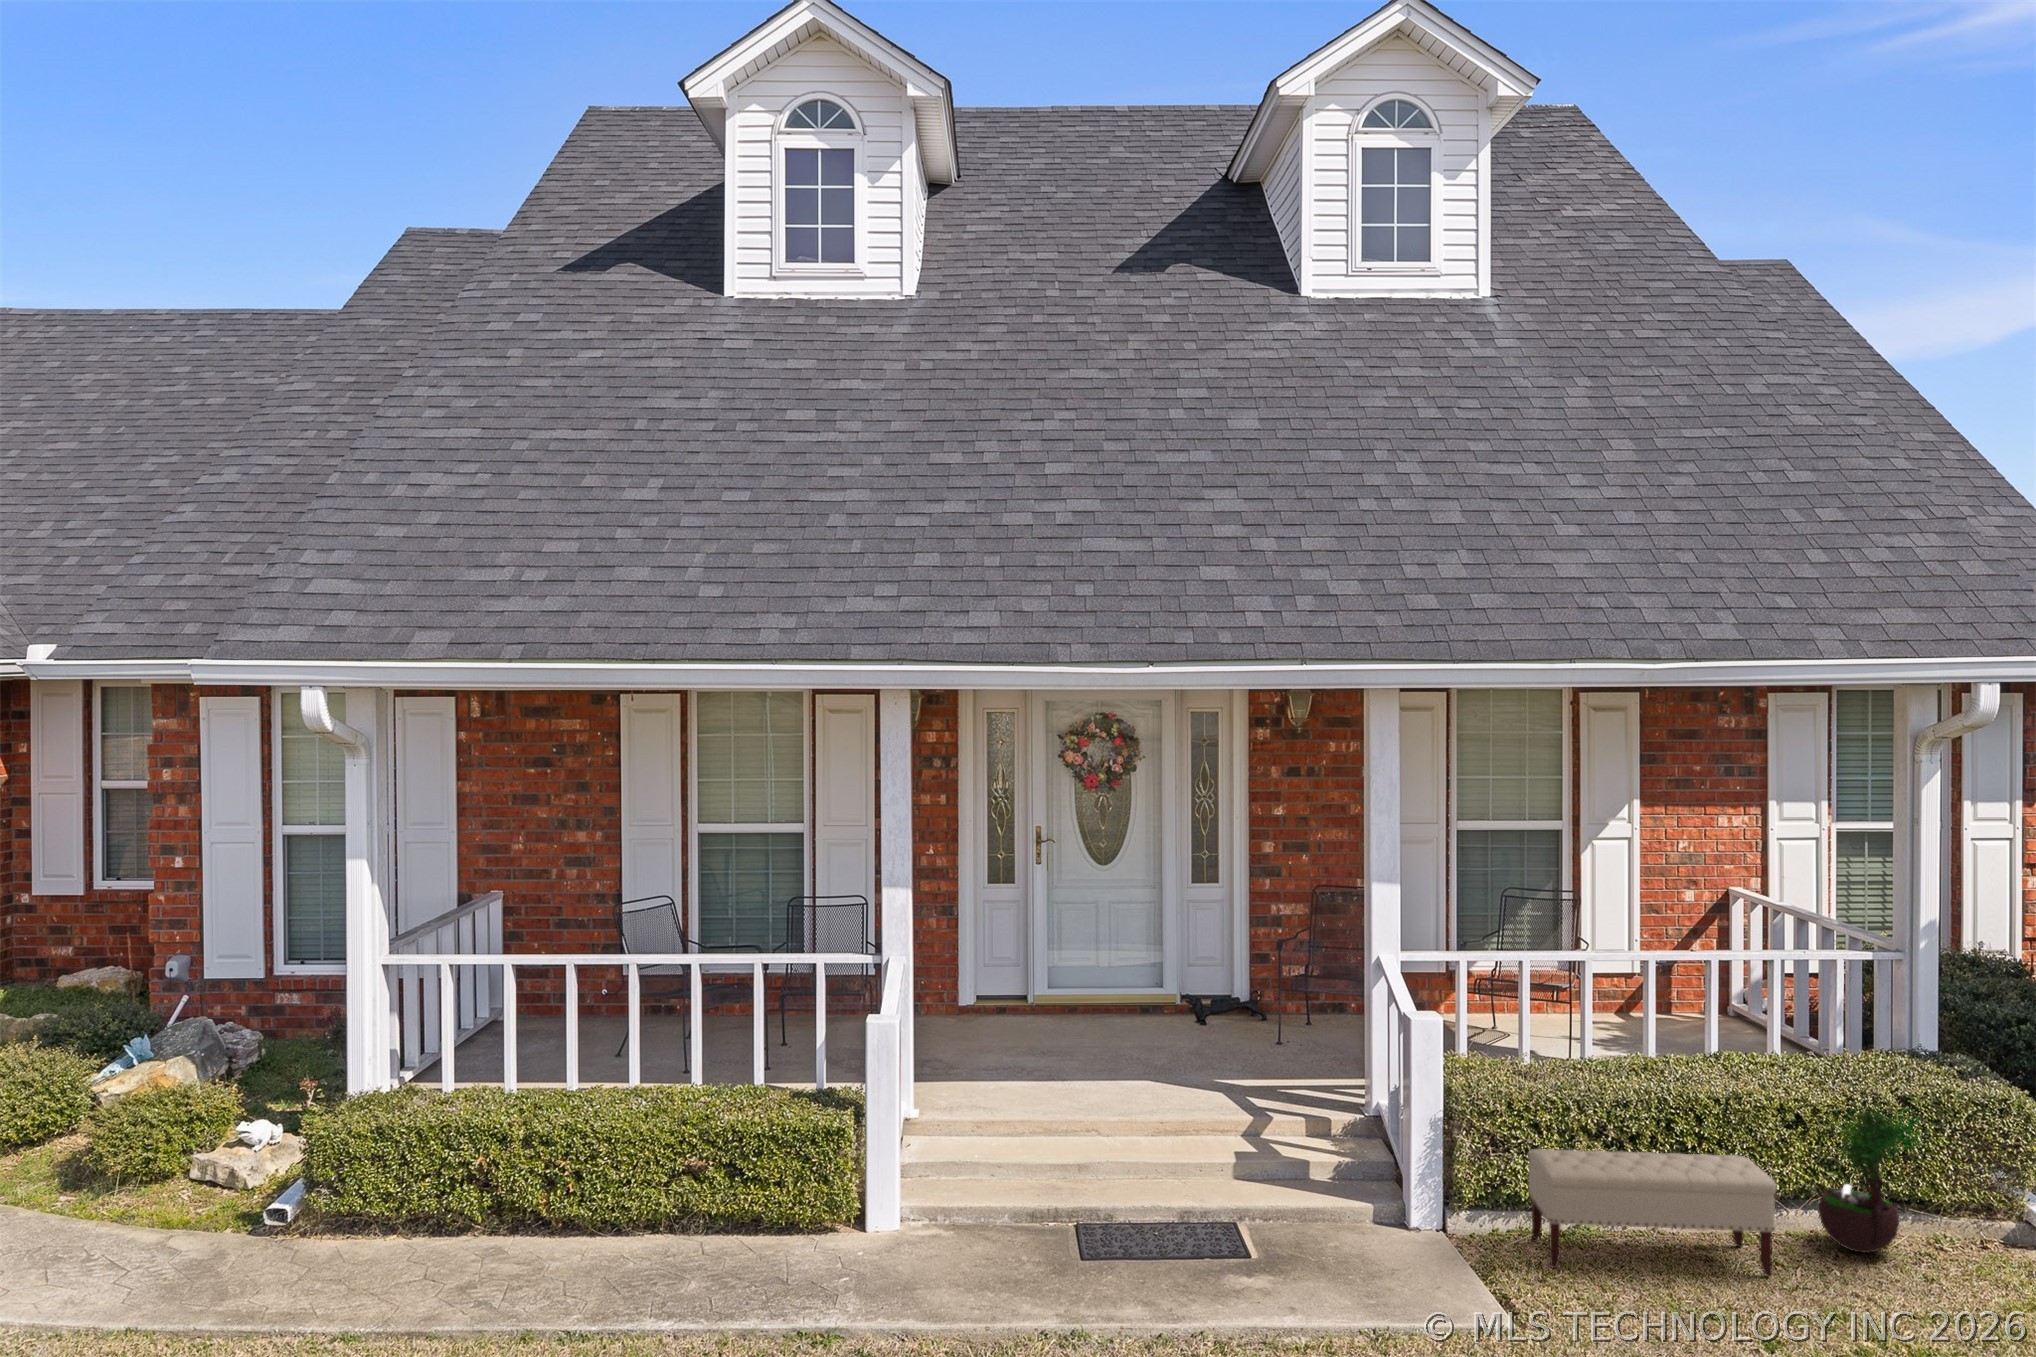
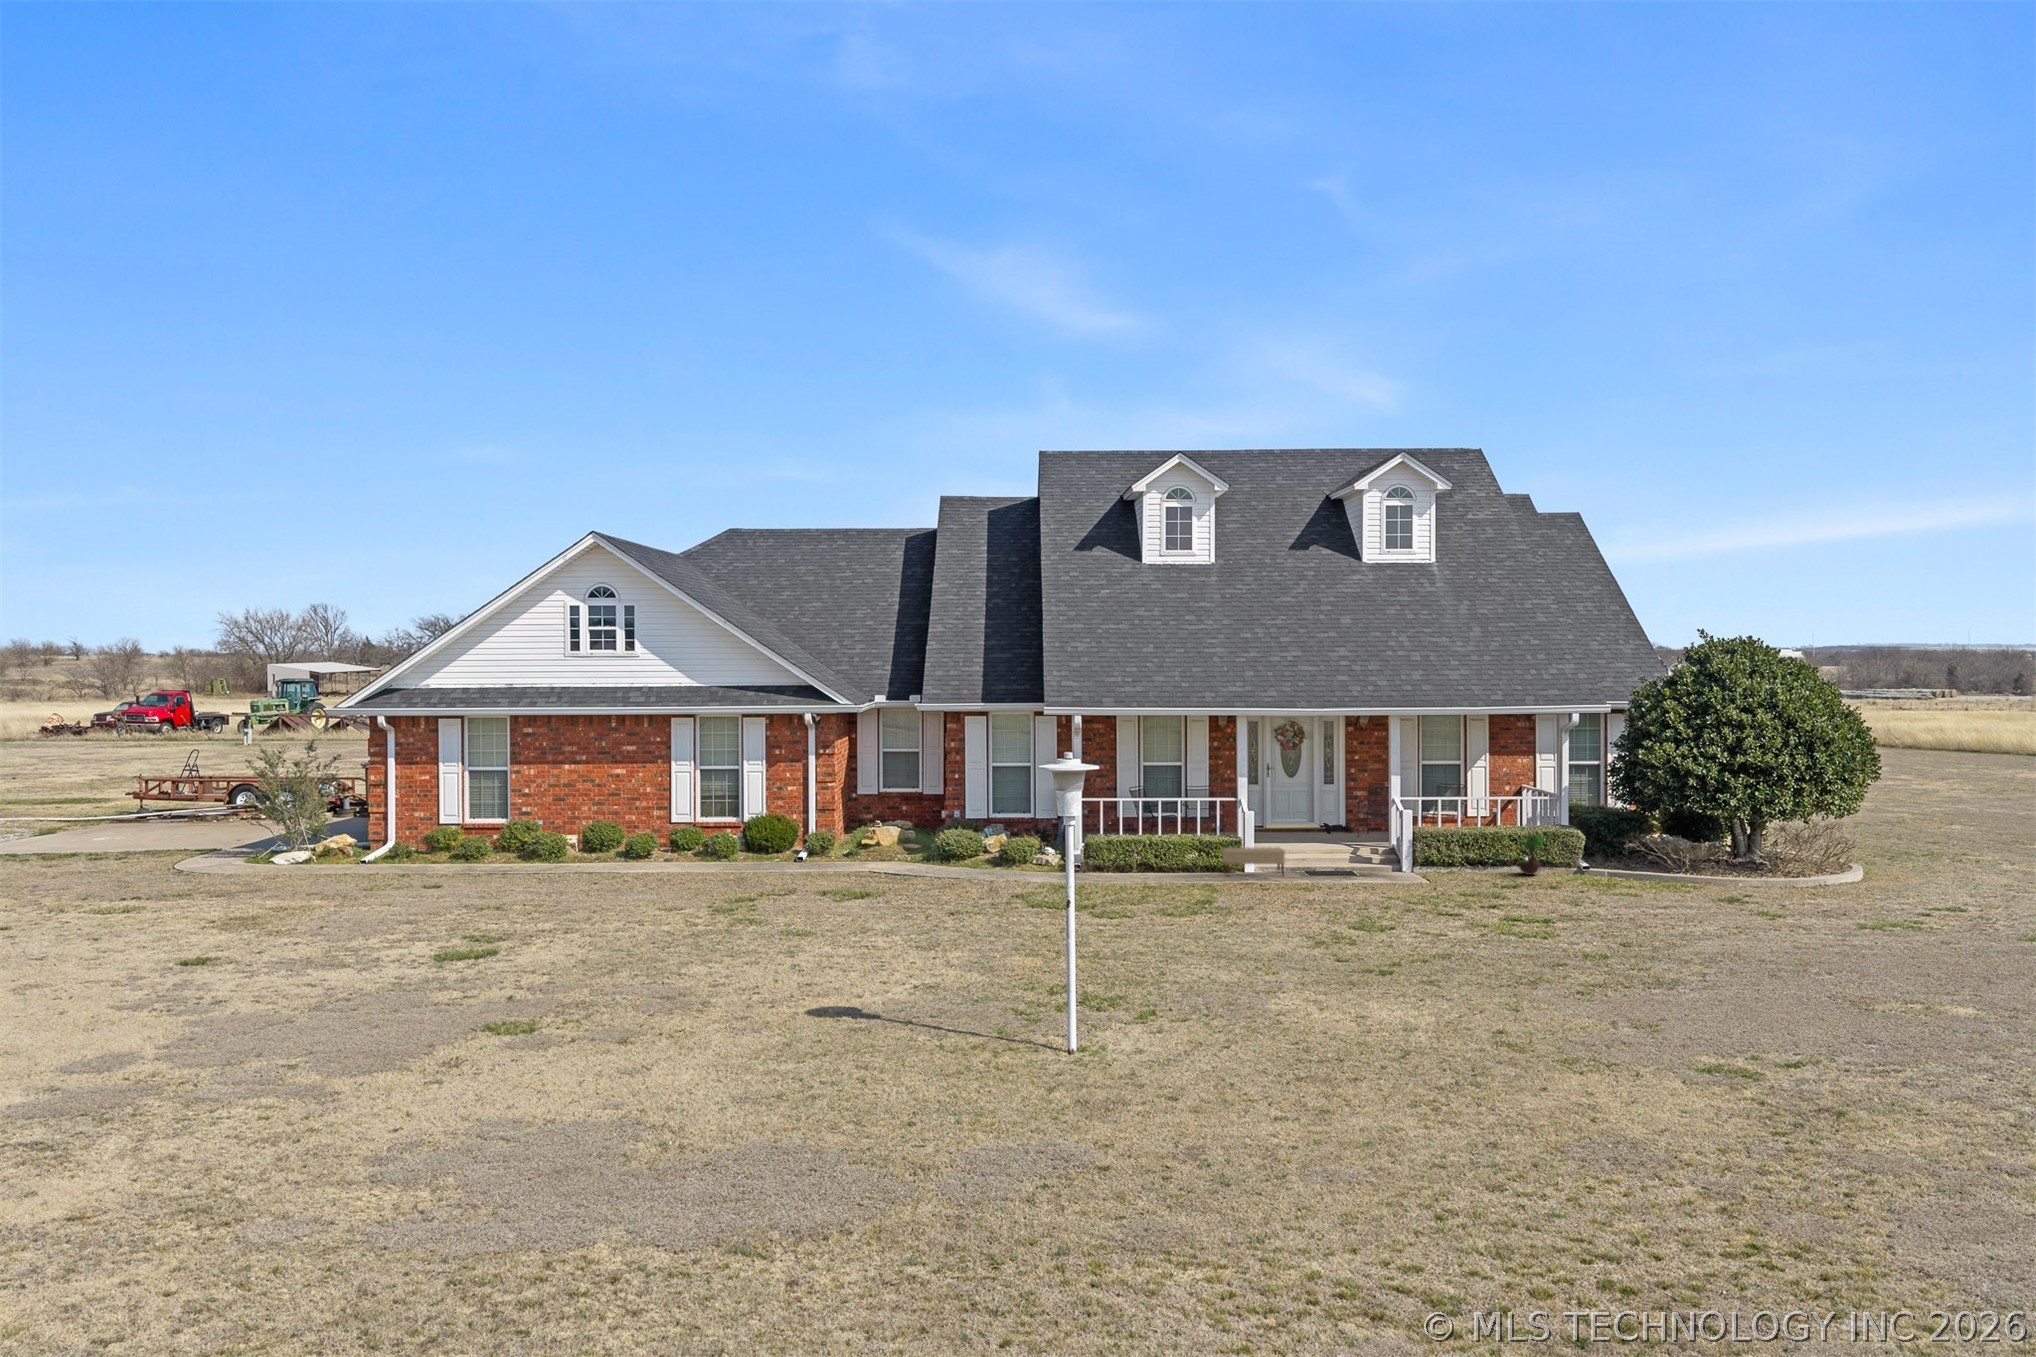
bench: present [1528,1149,1776,1276] -> present [1223,847,1285,875]

